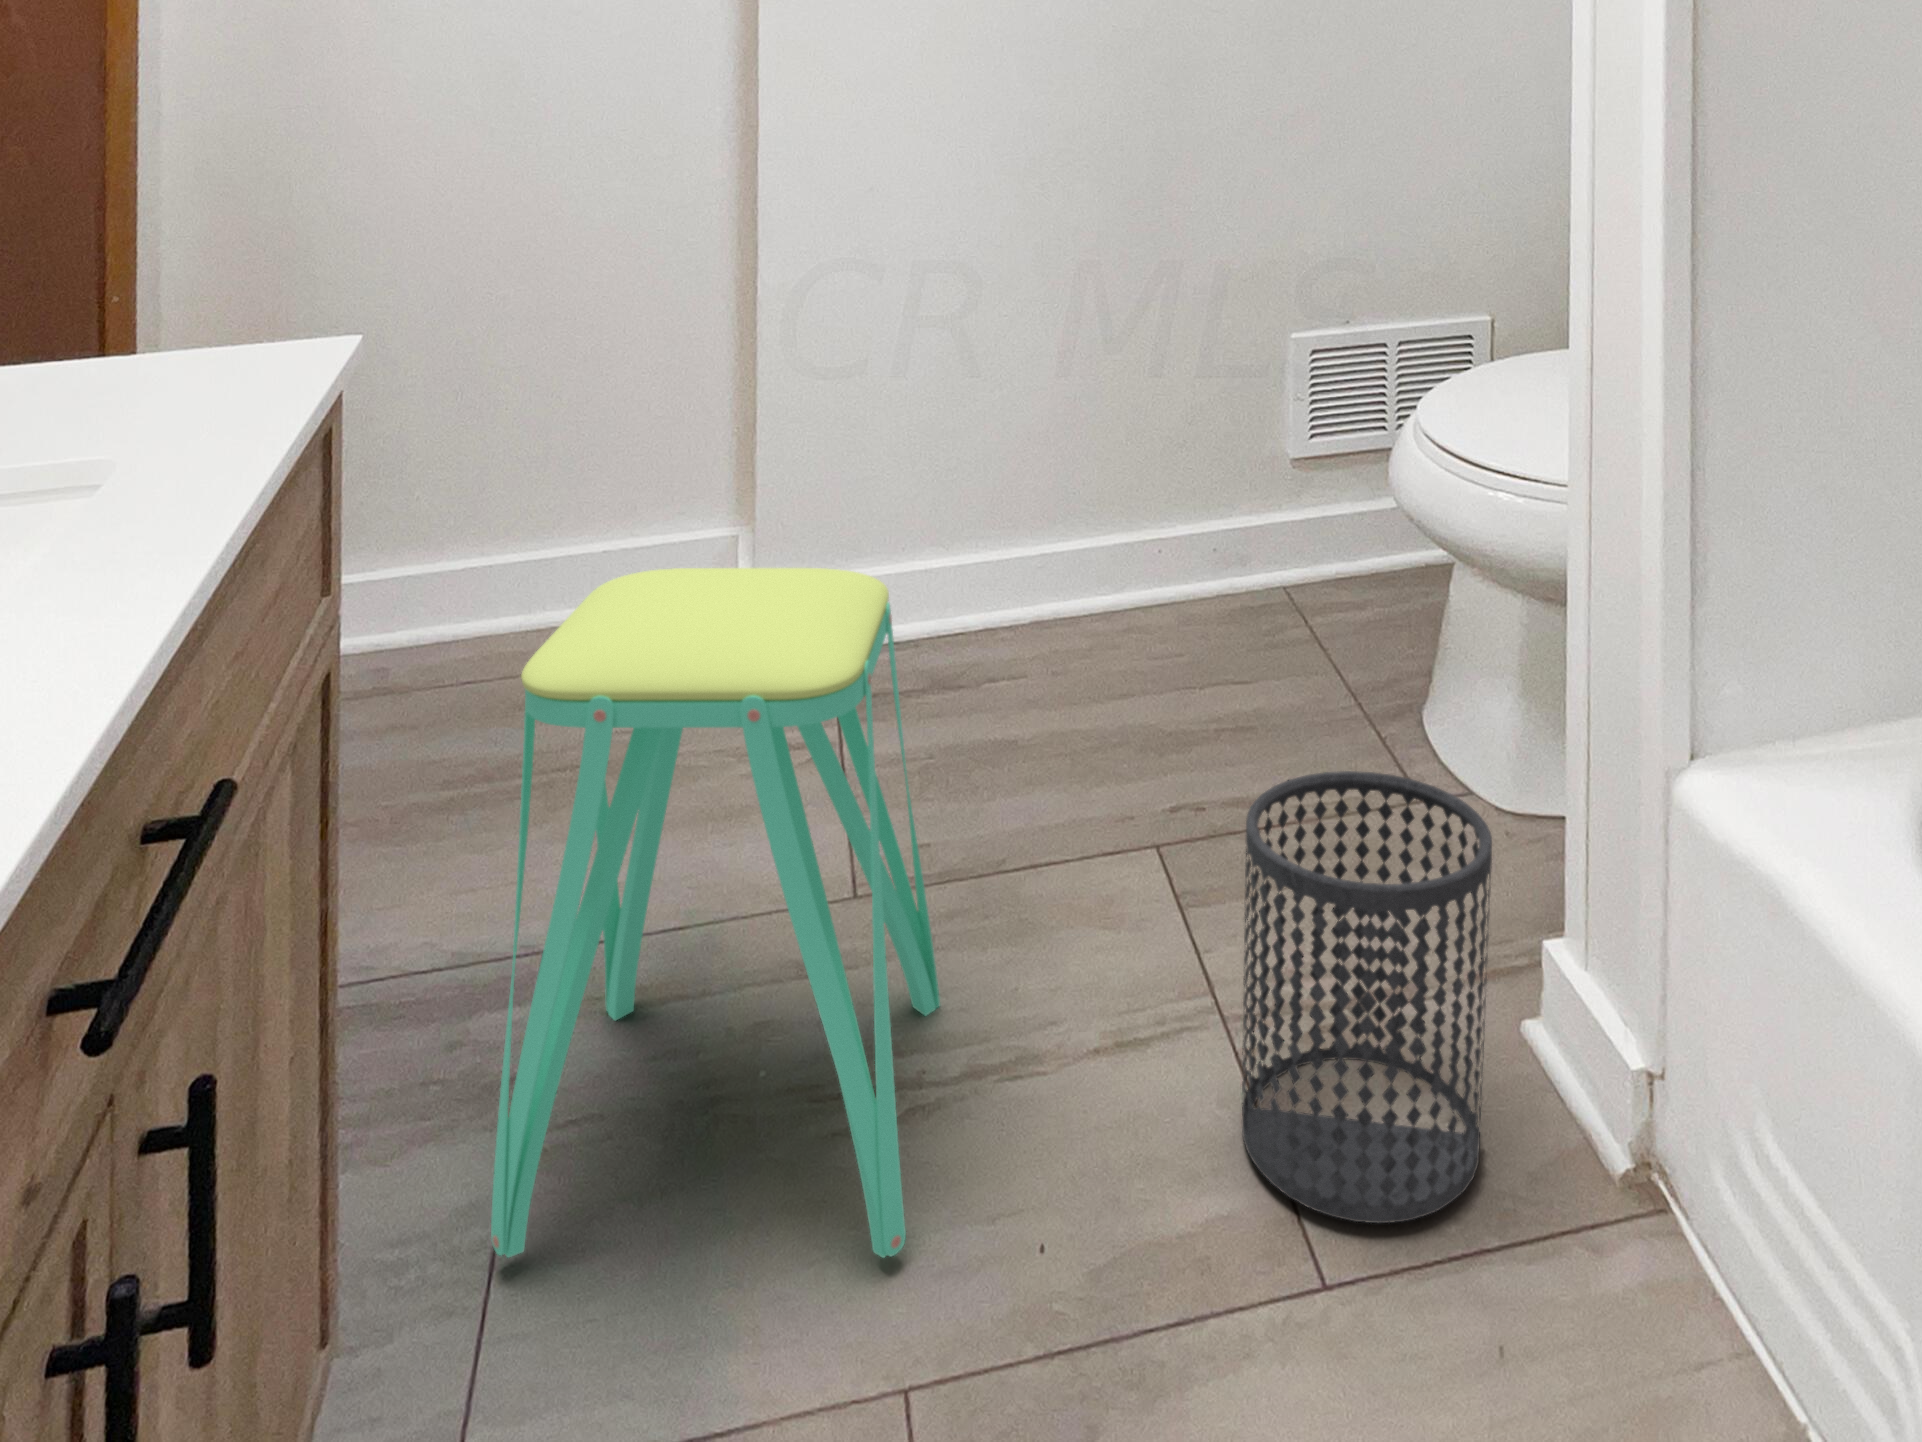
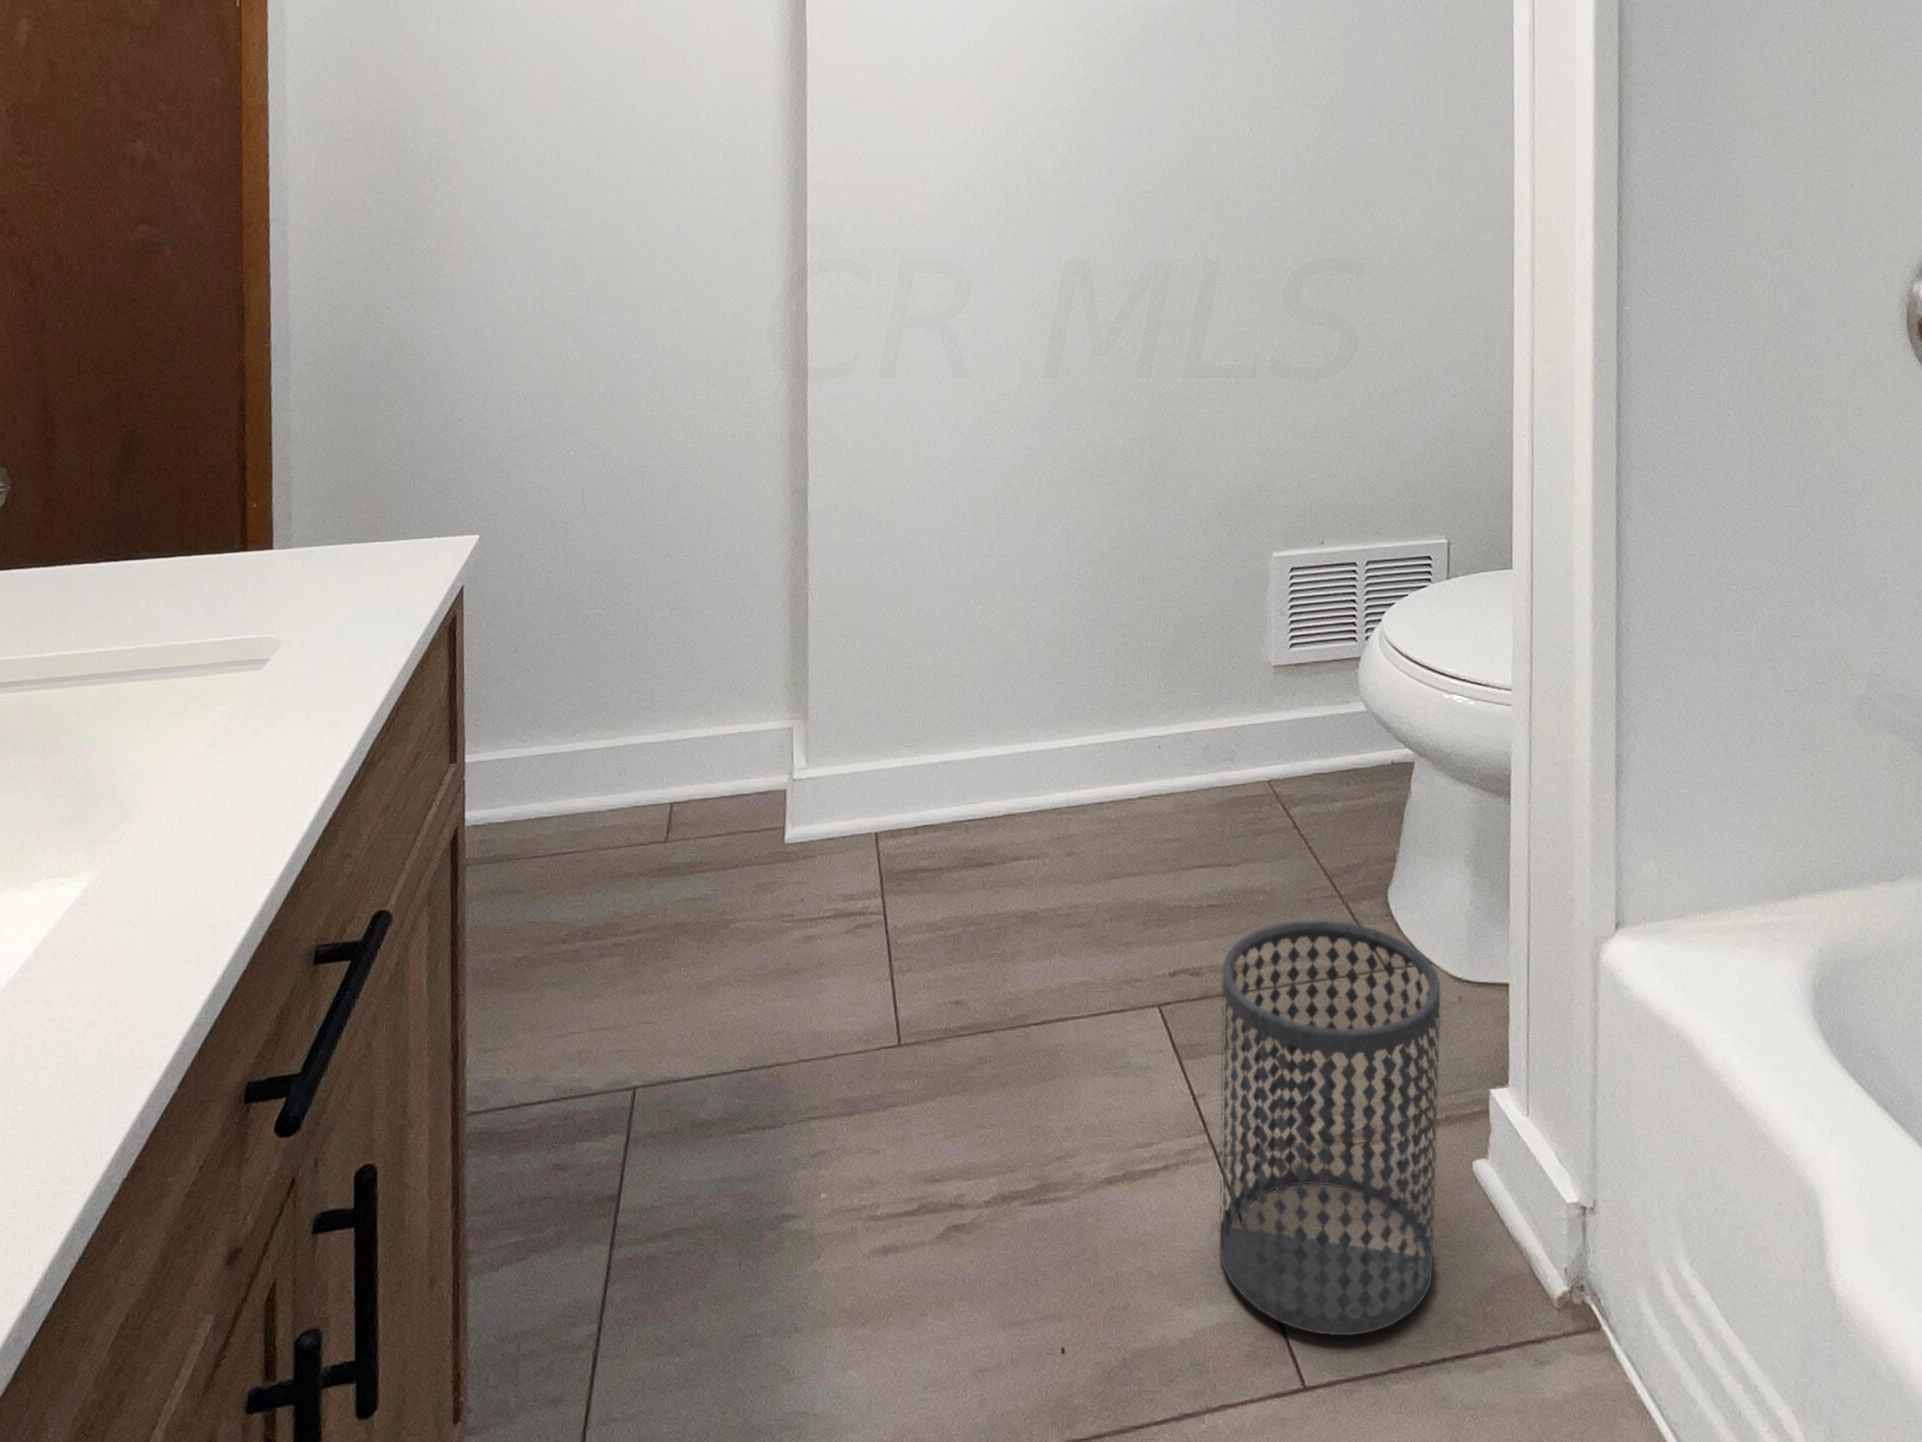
stool: present [491,568,940,1257] -> none [556,726,954,1352]

